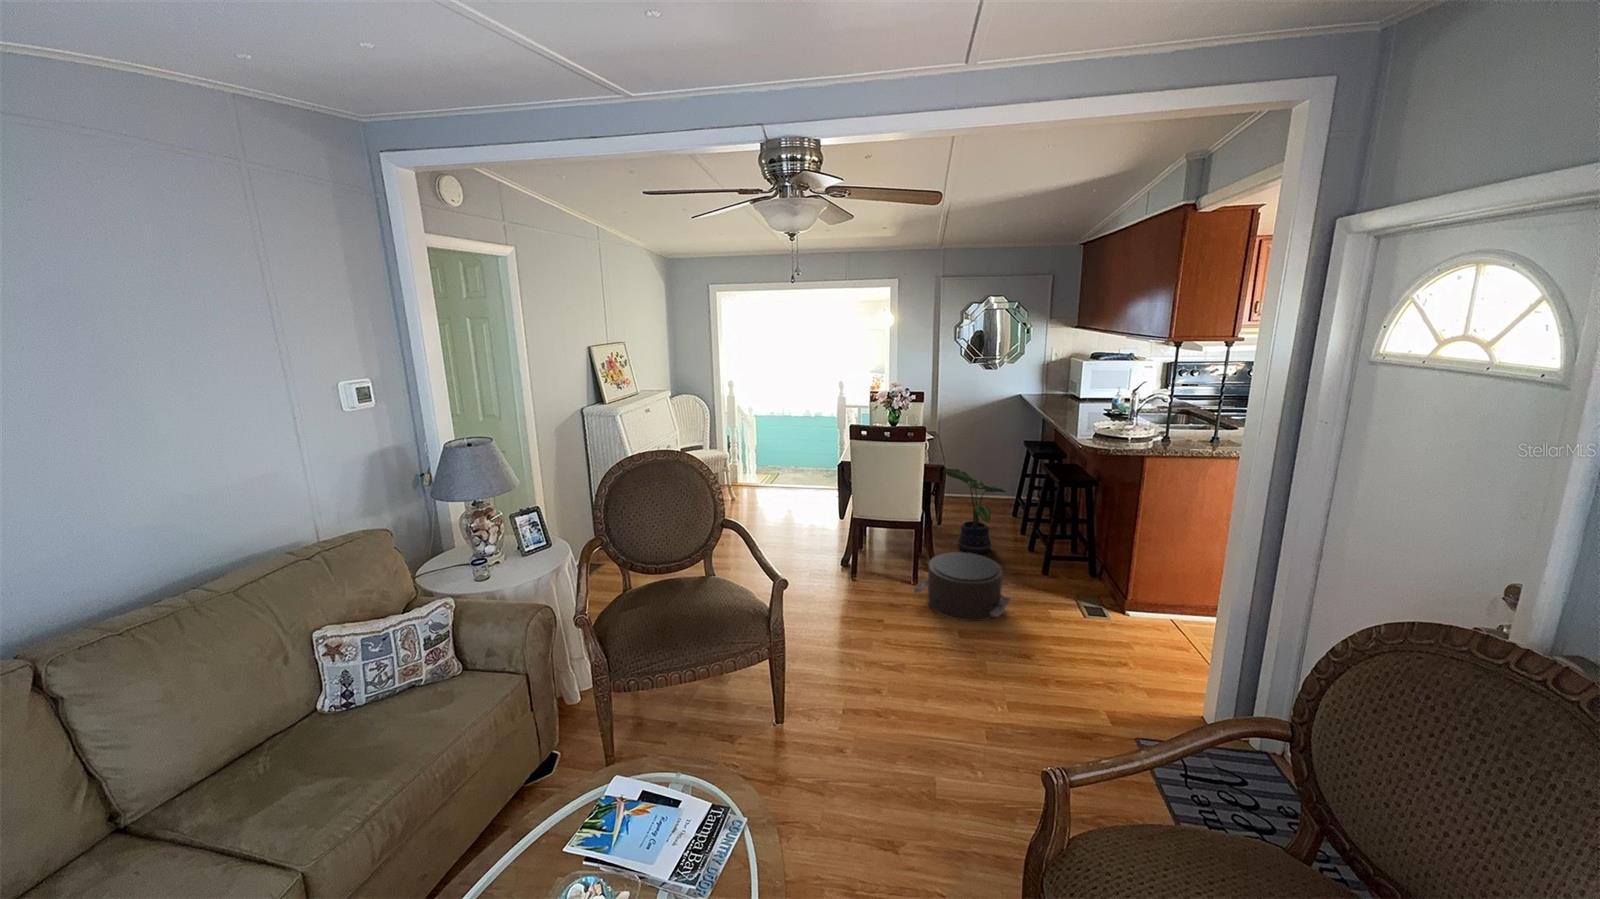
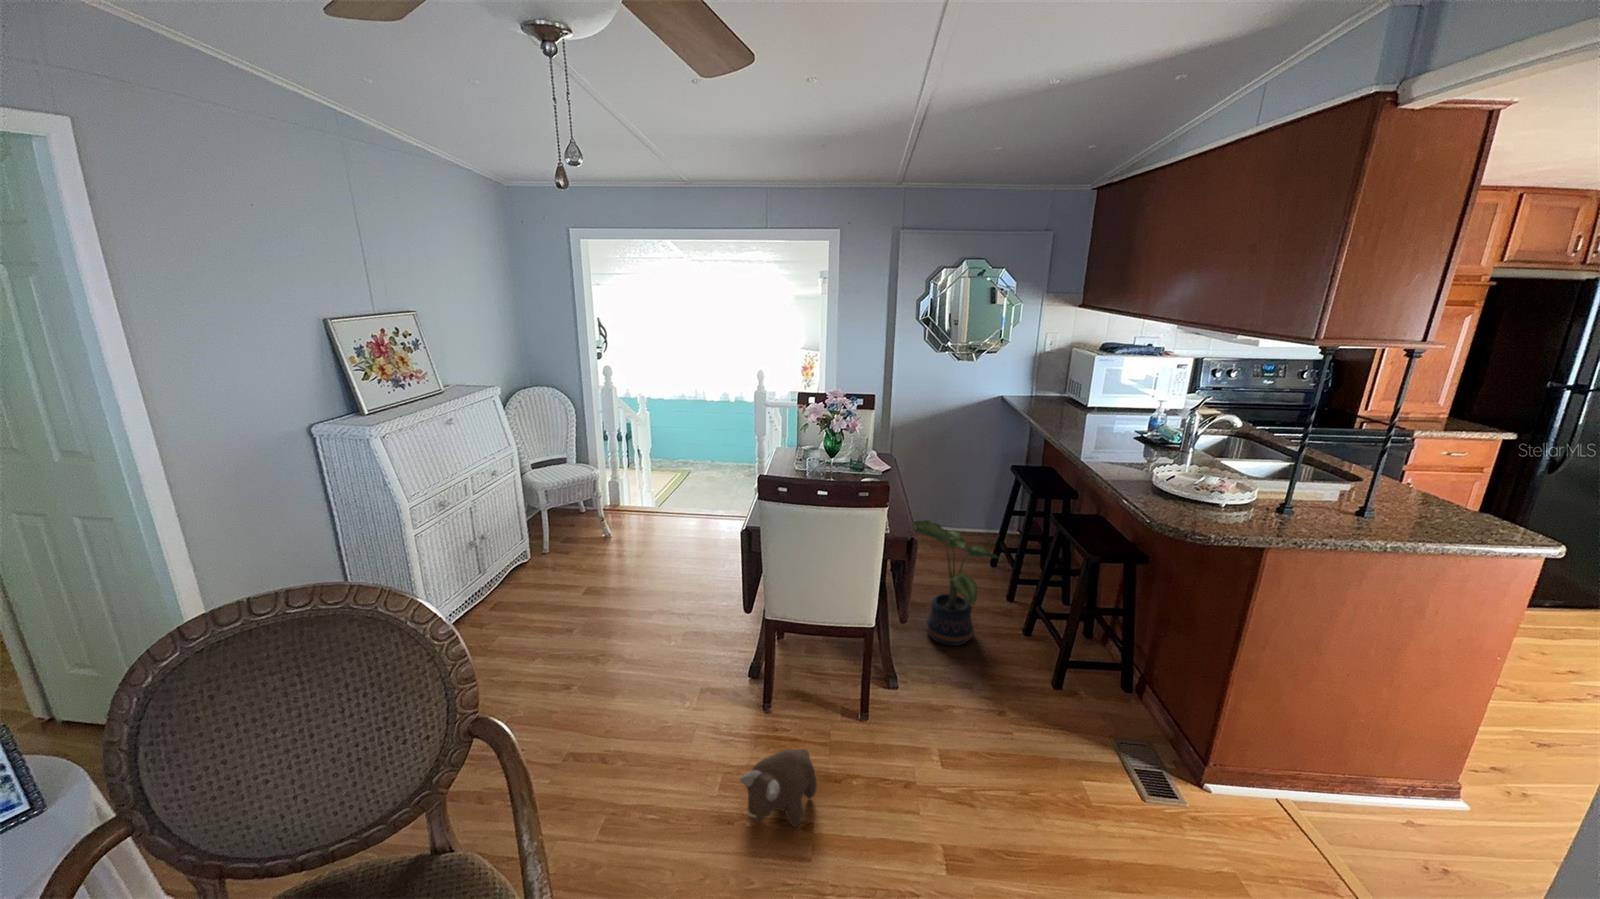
pouf: present [913,552,1010,621] -> none [863,675,1024,818]
plush toy: none [842,581,885,621] -> present [740,749,817,827]

